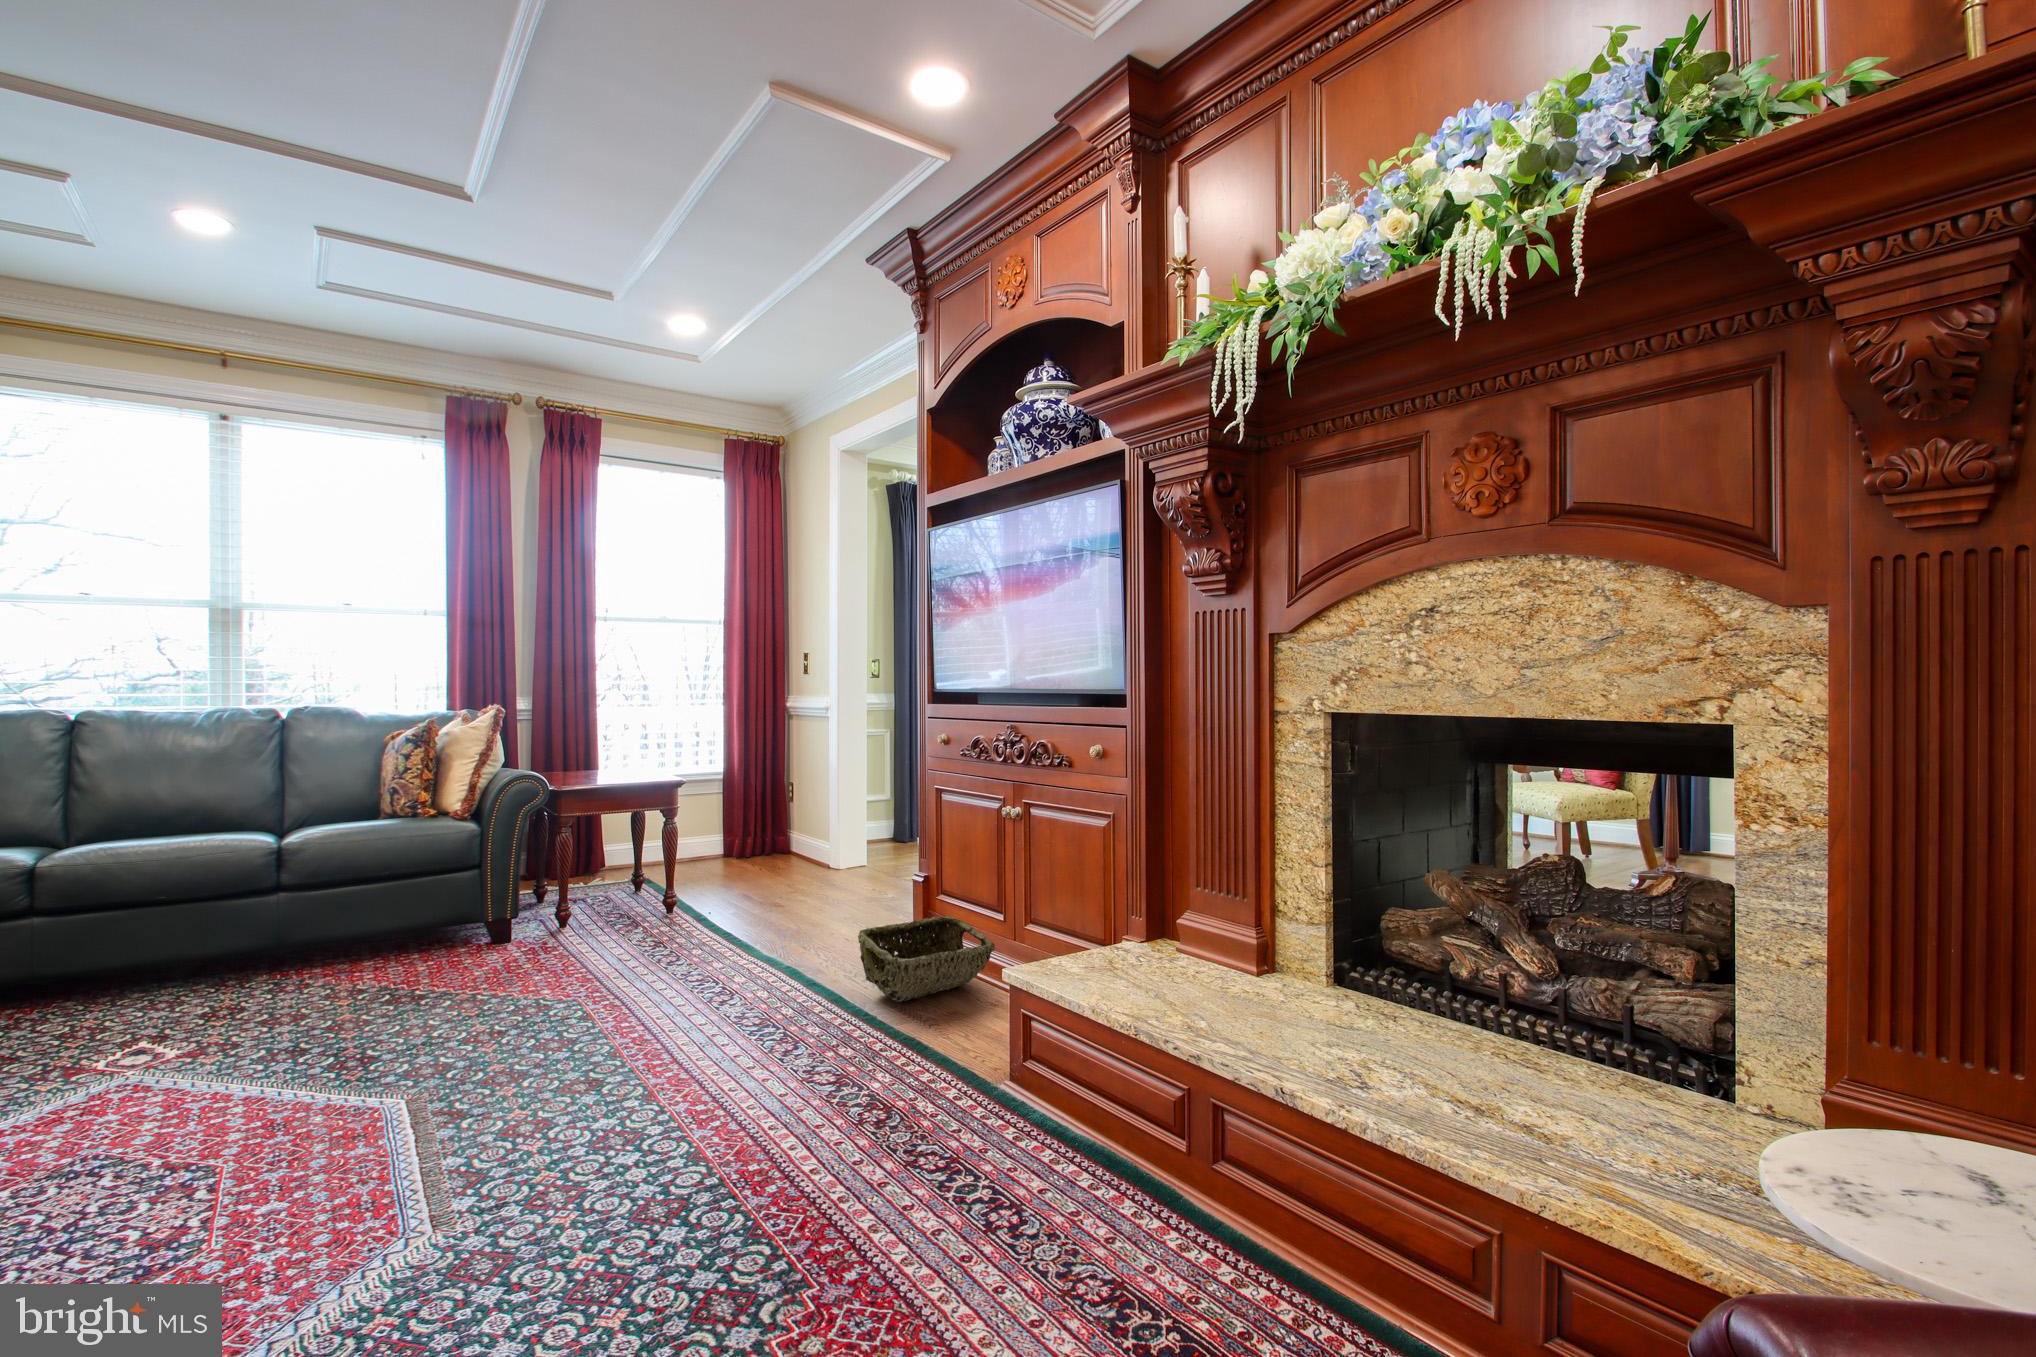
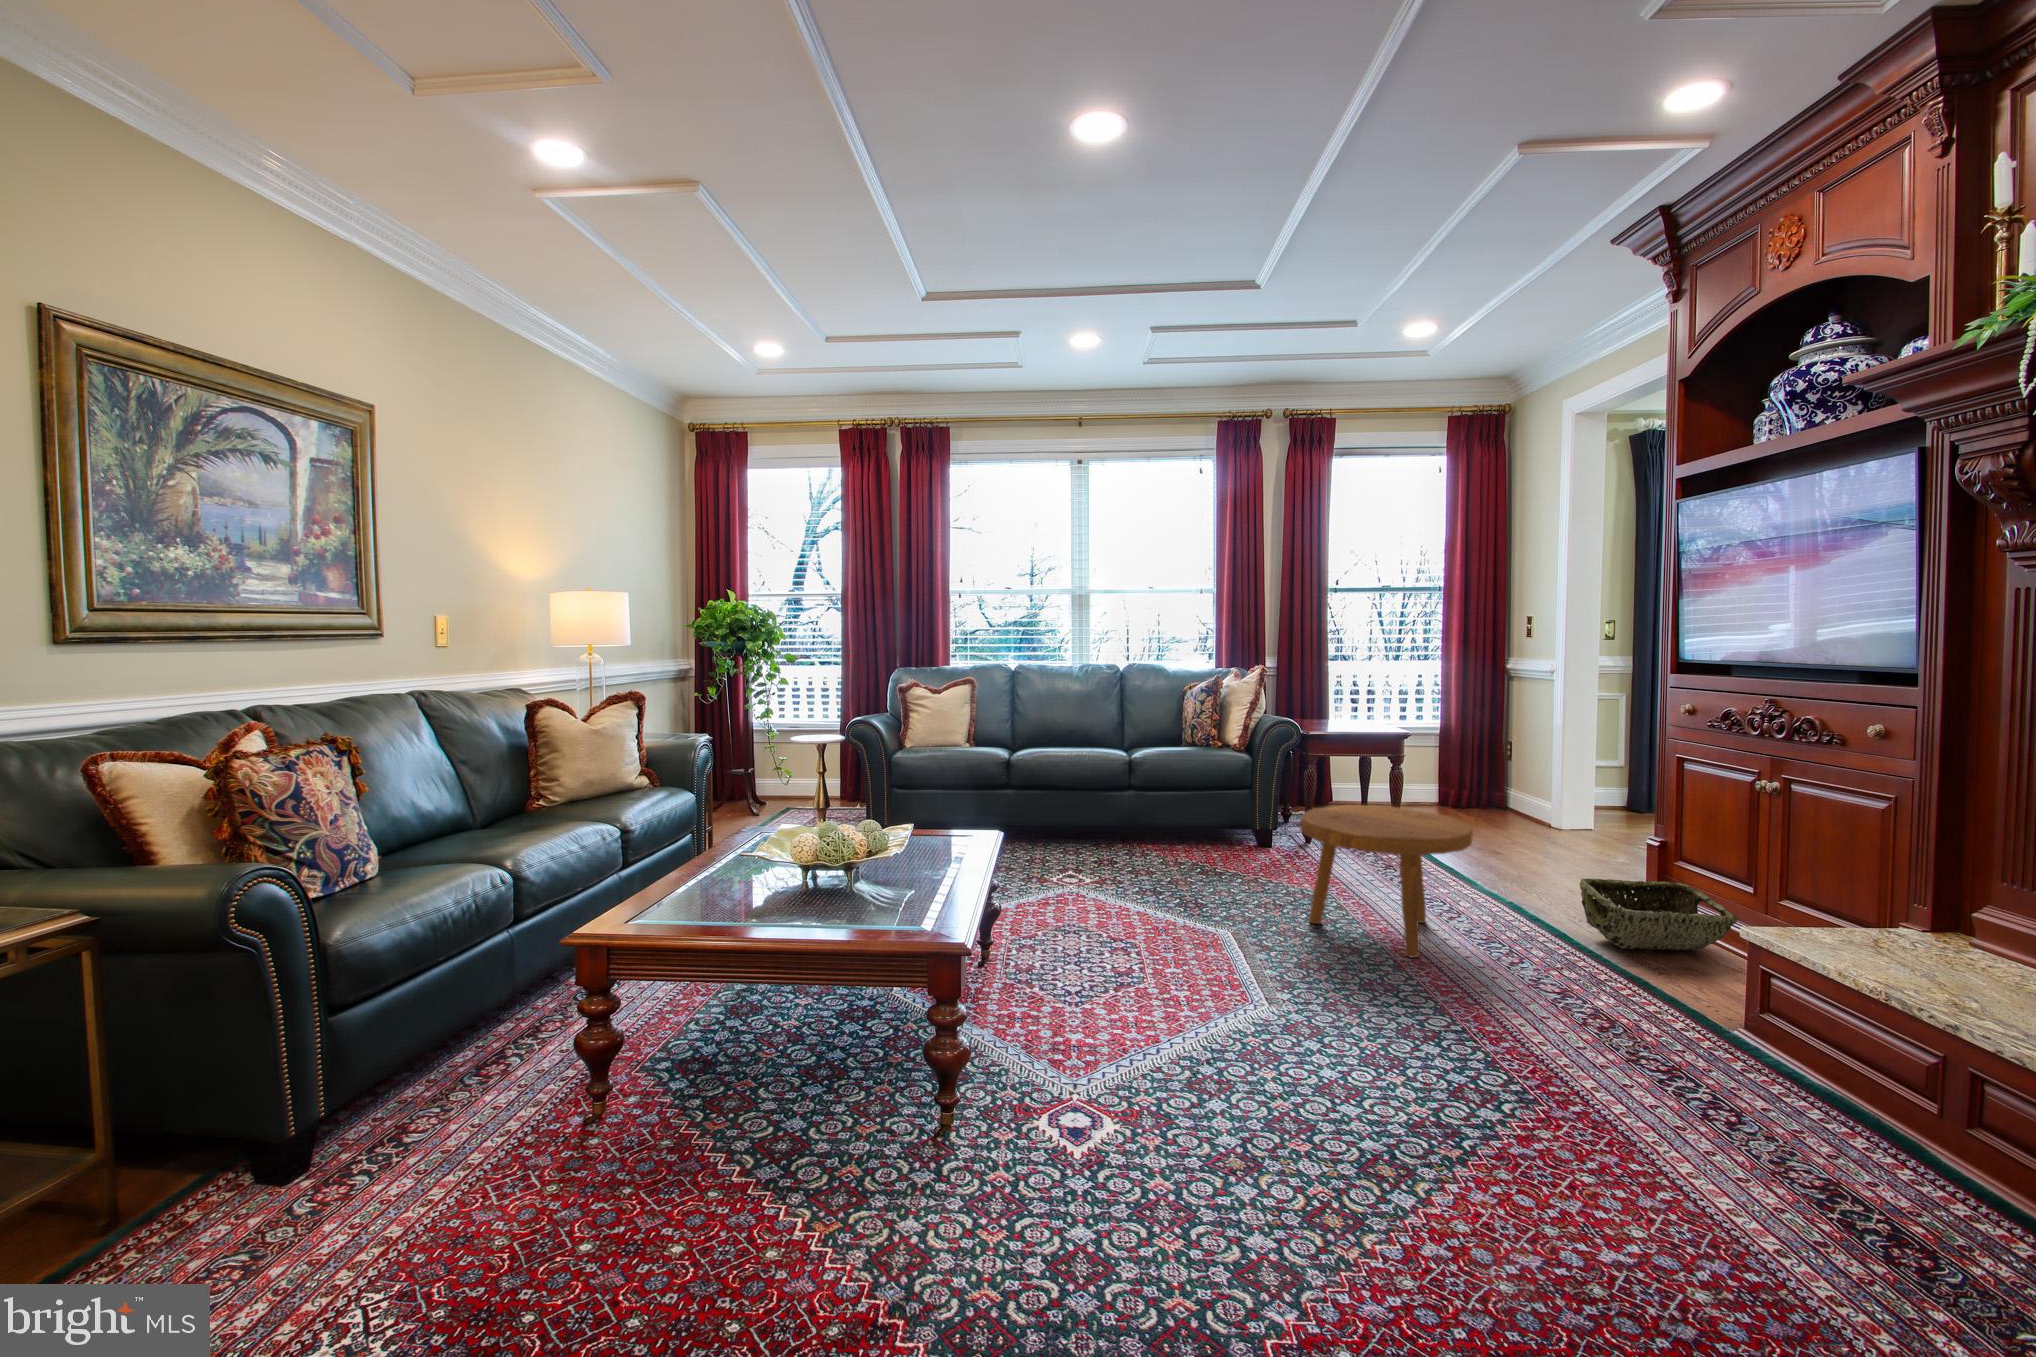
footstool: none [510,878,742,1086] -> present [1301,805,1473,958]

